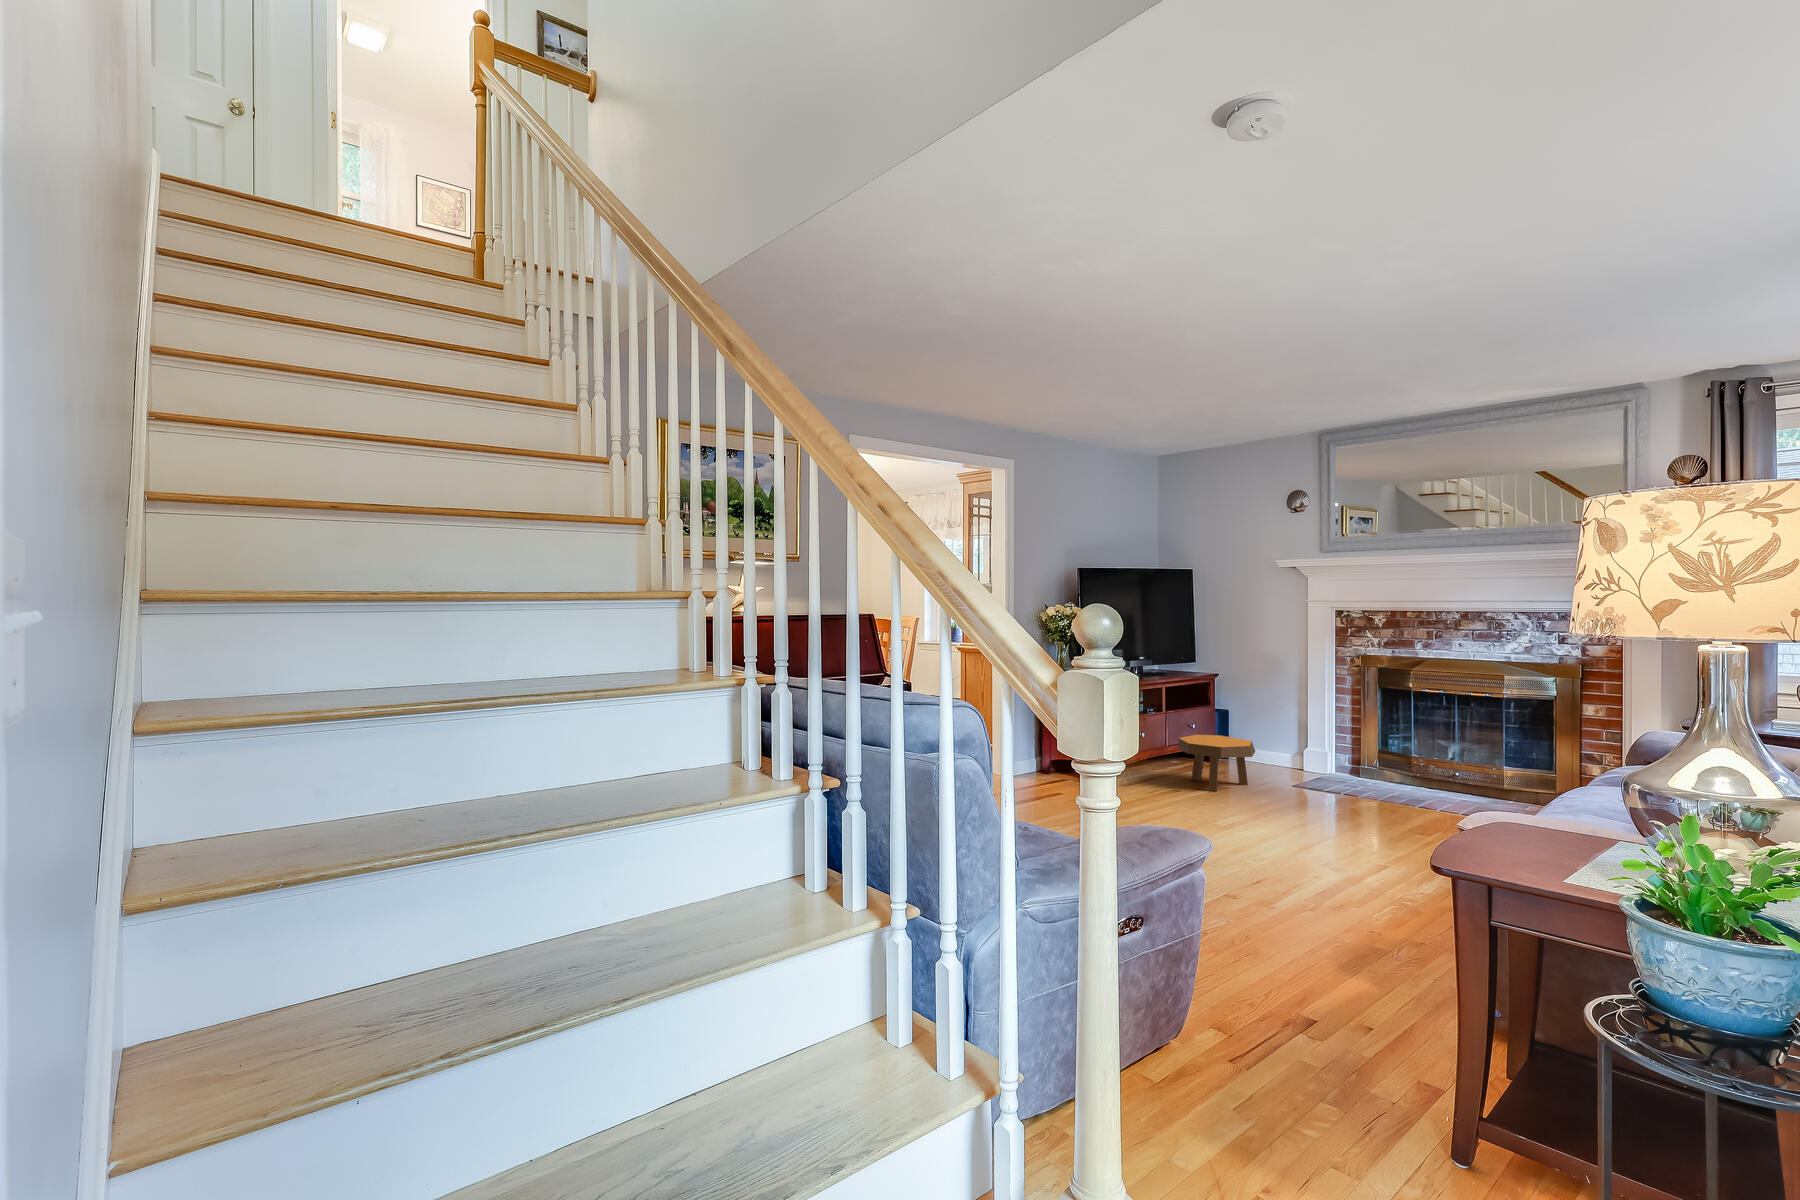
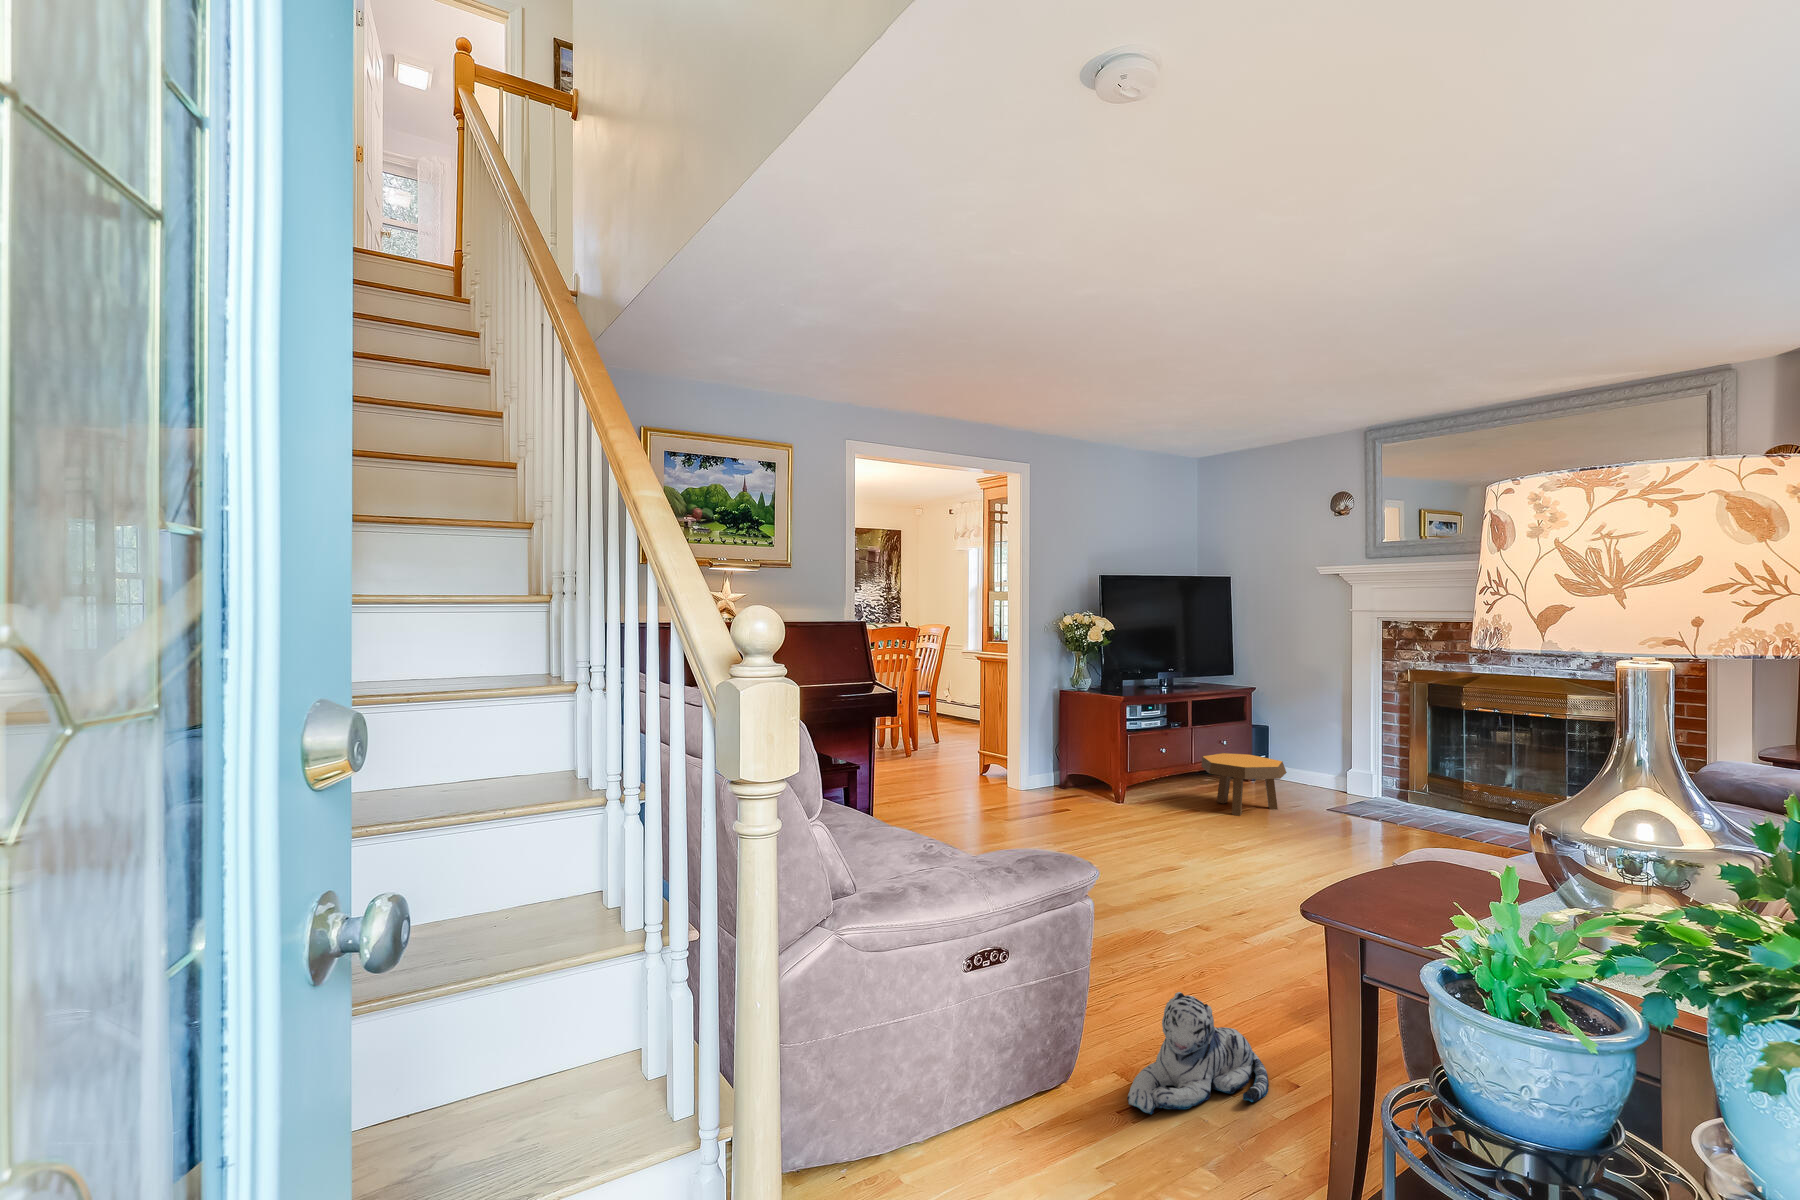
plush toy: none [1210,946,1326,1056] -> present [1127,992,1269,1114]

